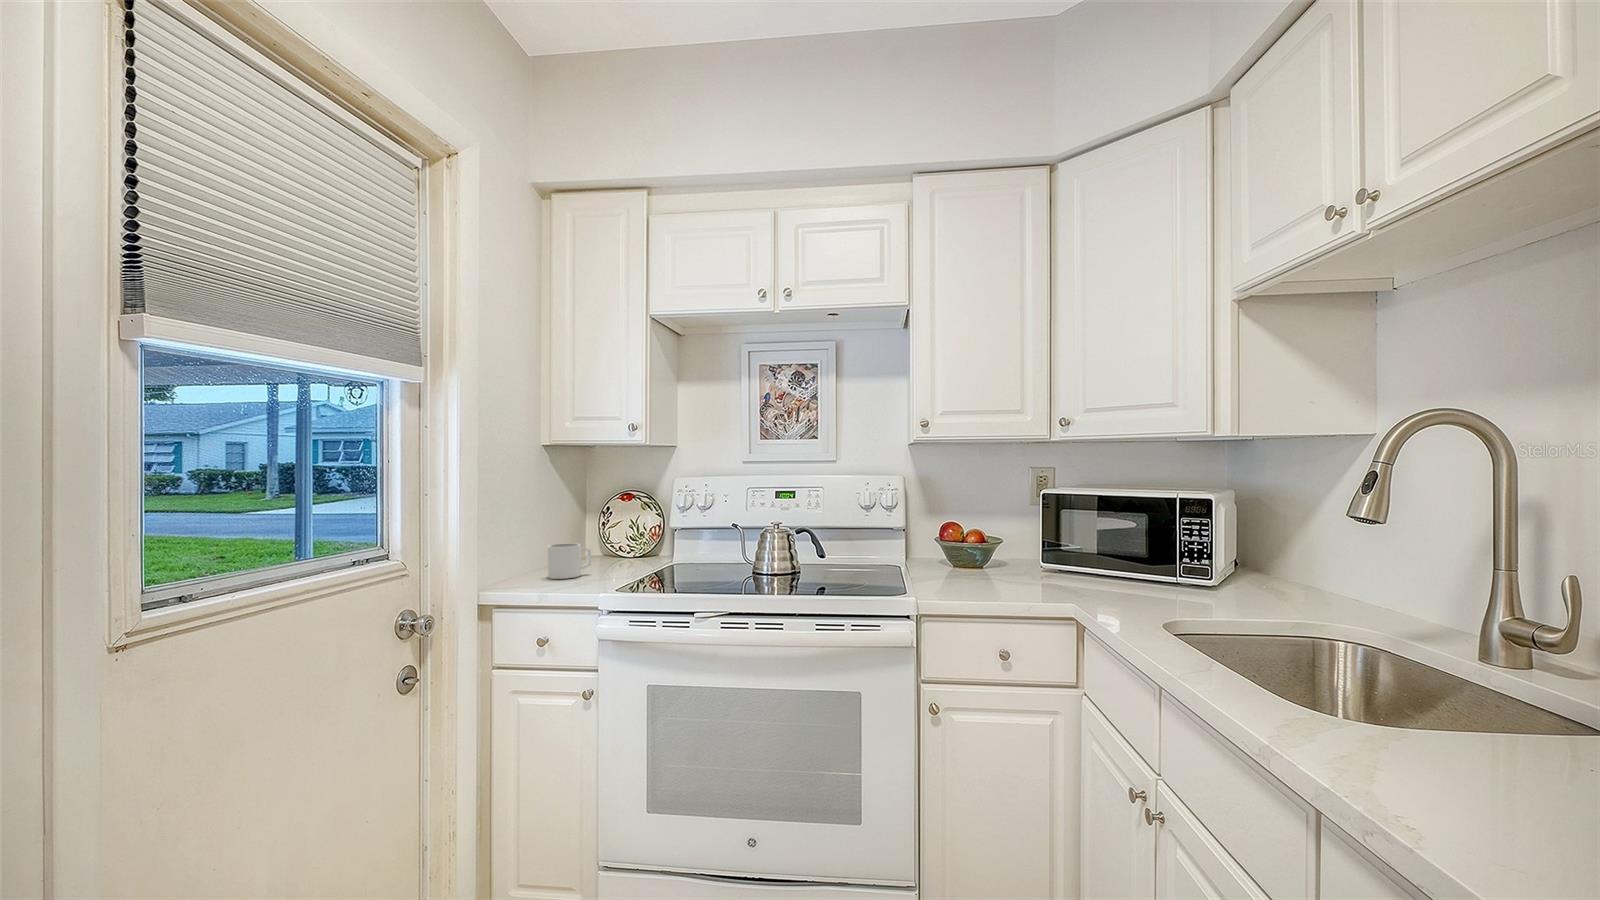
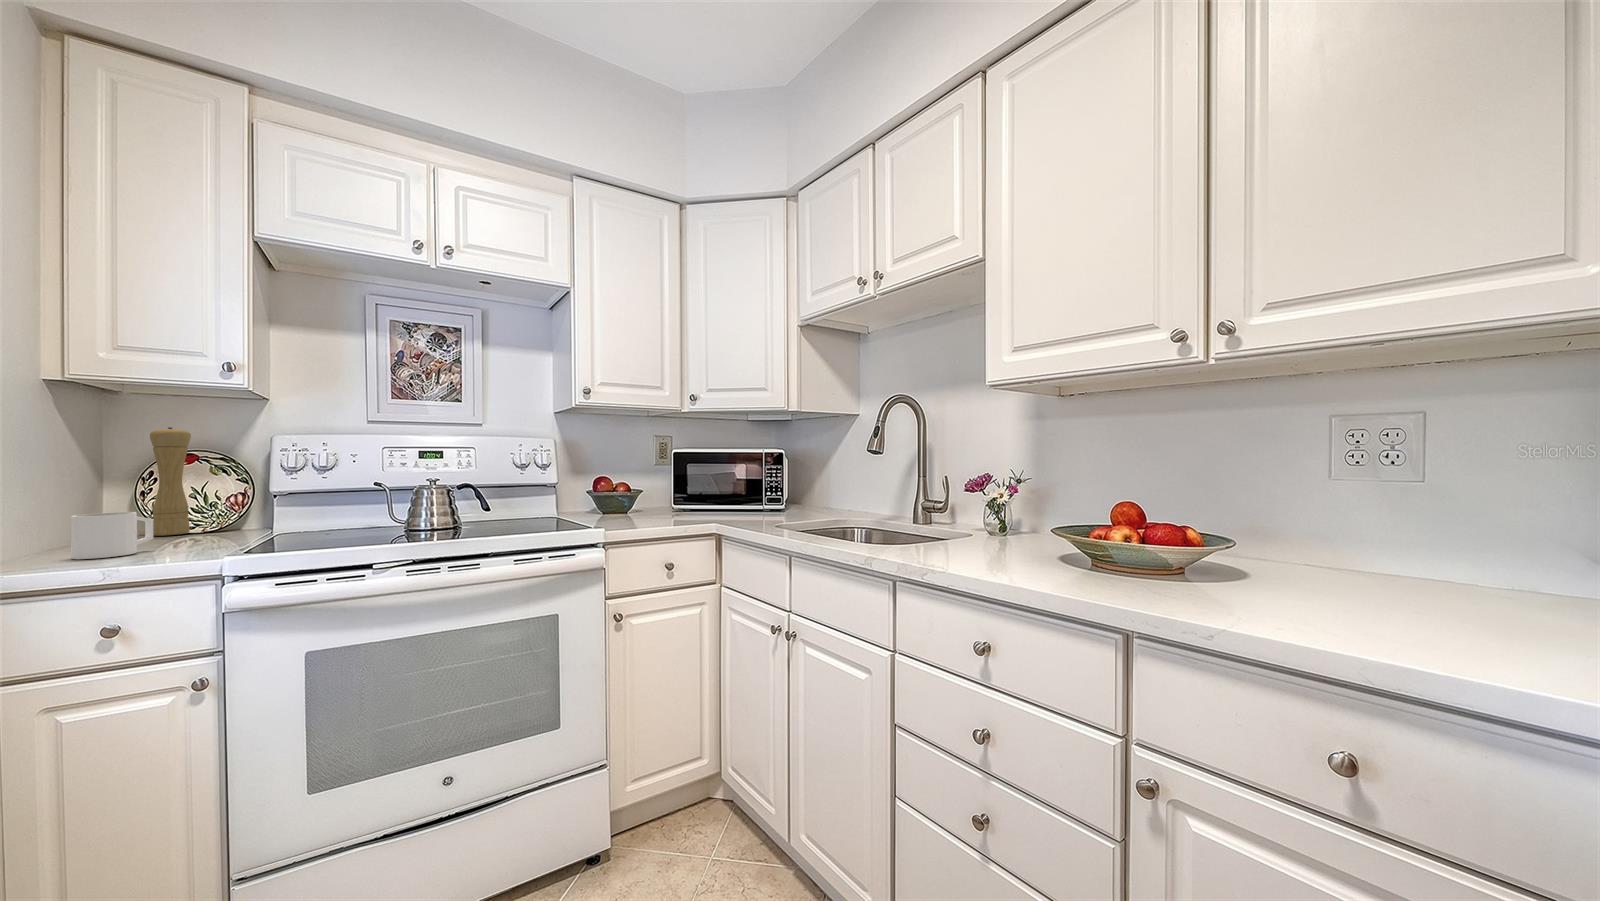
pepper mill: none [609,472,631,557] -> present [150,427,191,536]

